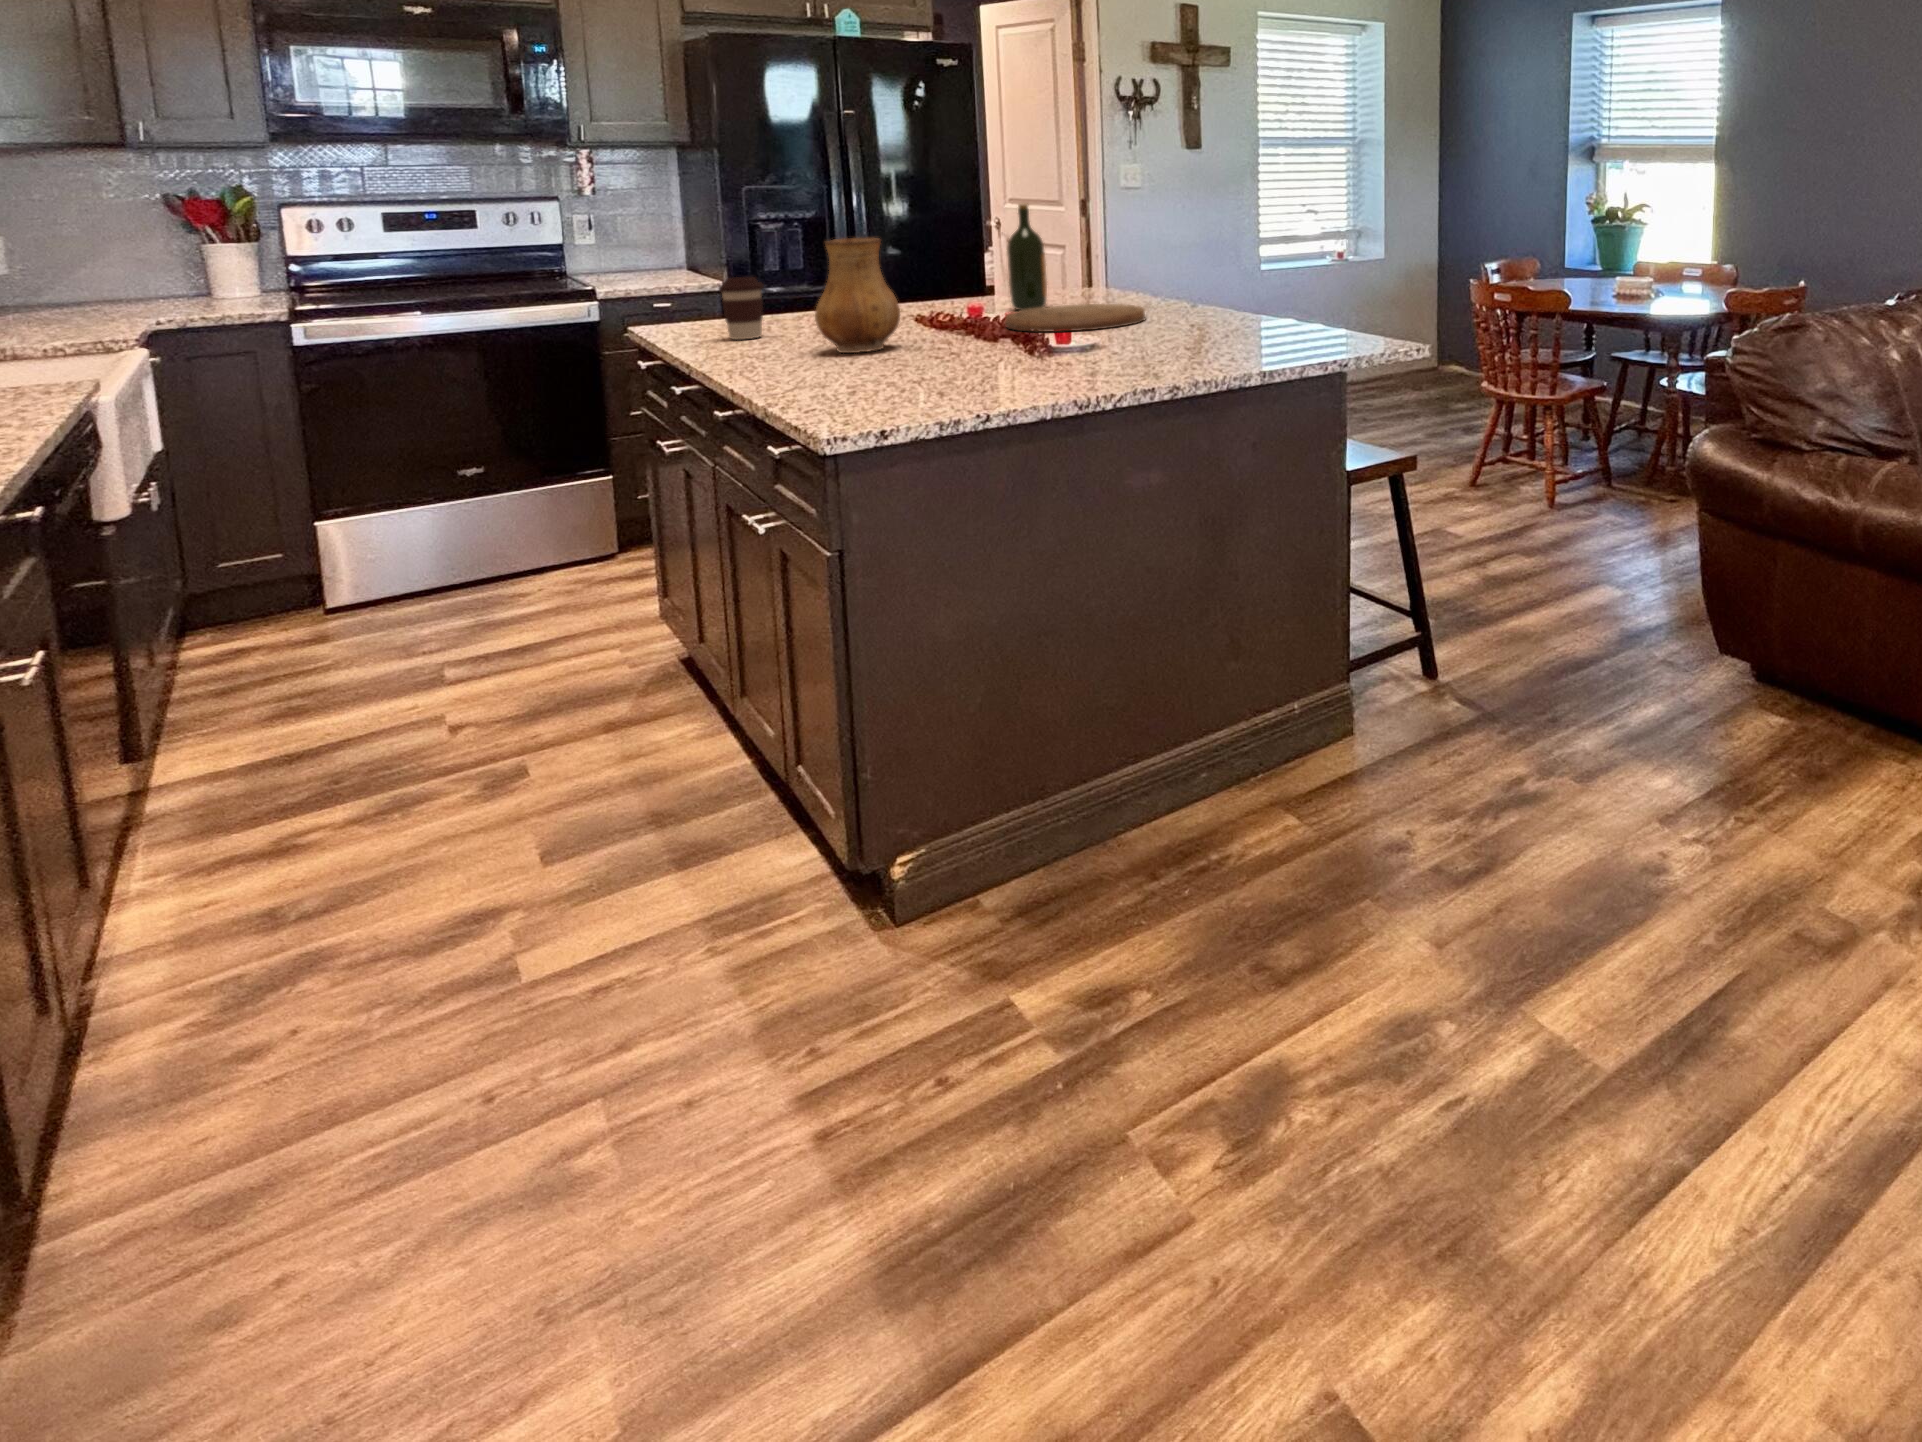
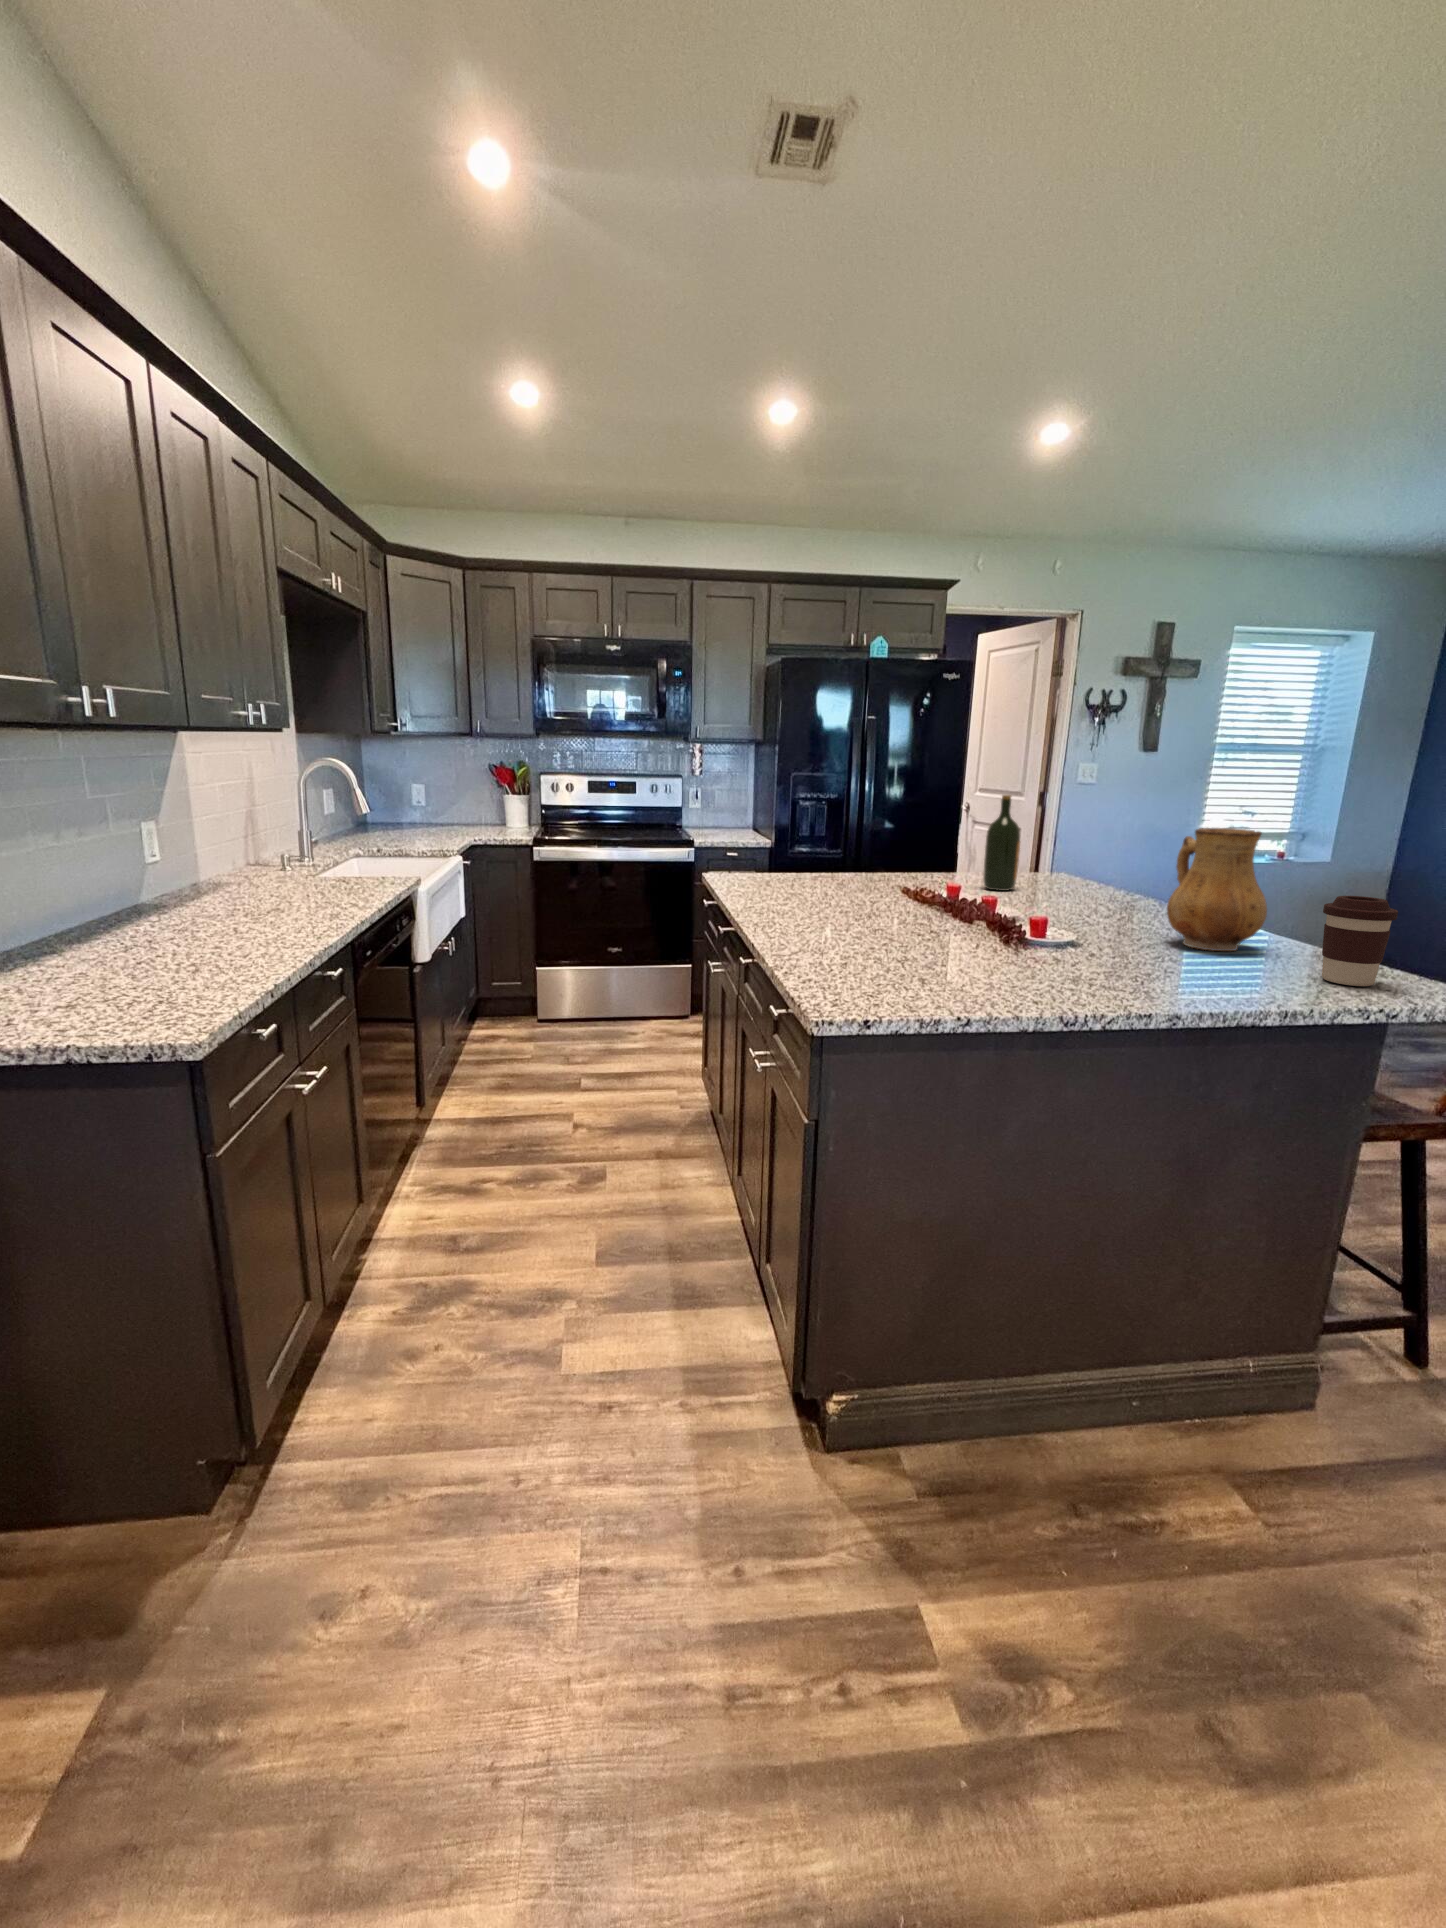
ceramic pitcher: present [815,238,900,353] -> present [1167,828,1267,951]
coffee cup: present [719,277,764,340] -> present [1322,896,1398,986]
cutting board: present [1005,304,1145,332] -> none [980,891,1123,923]

